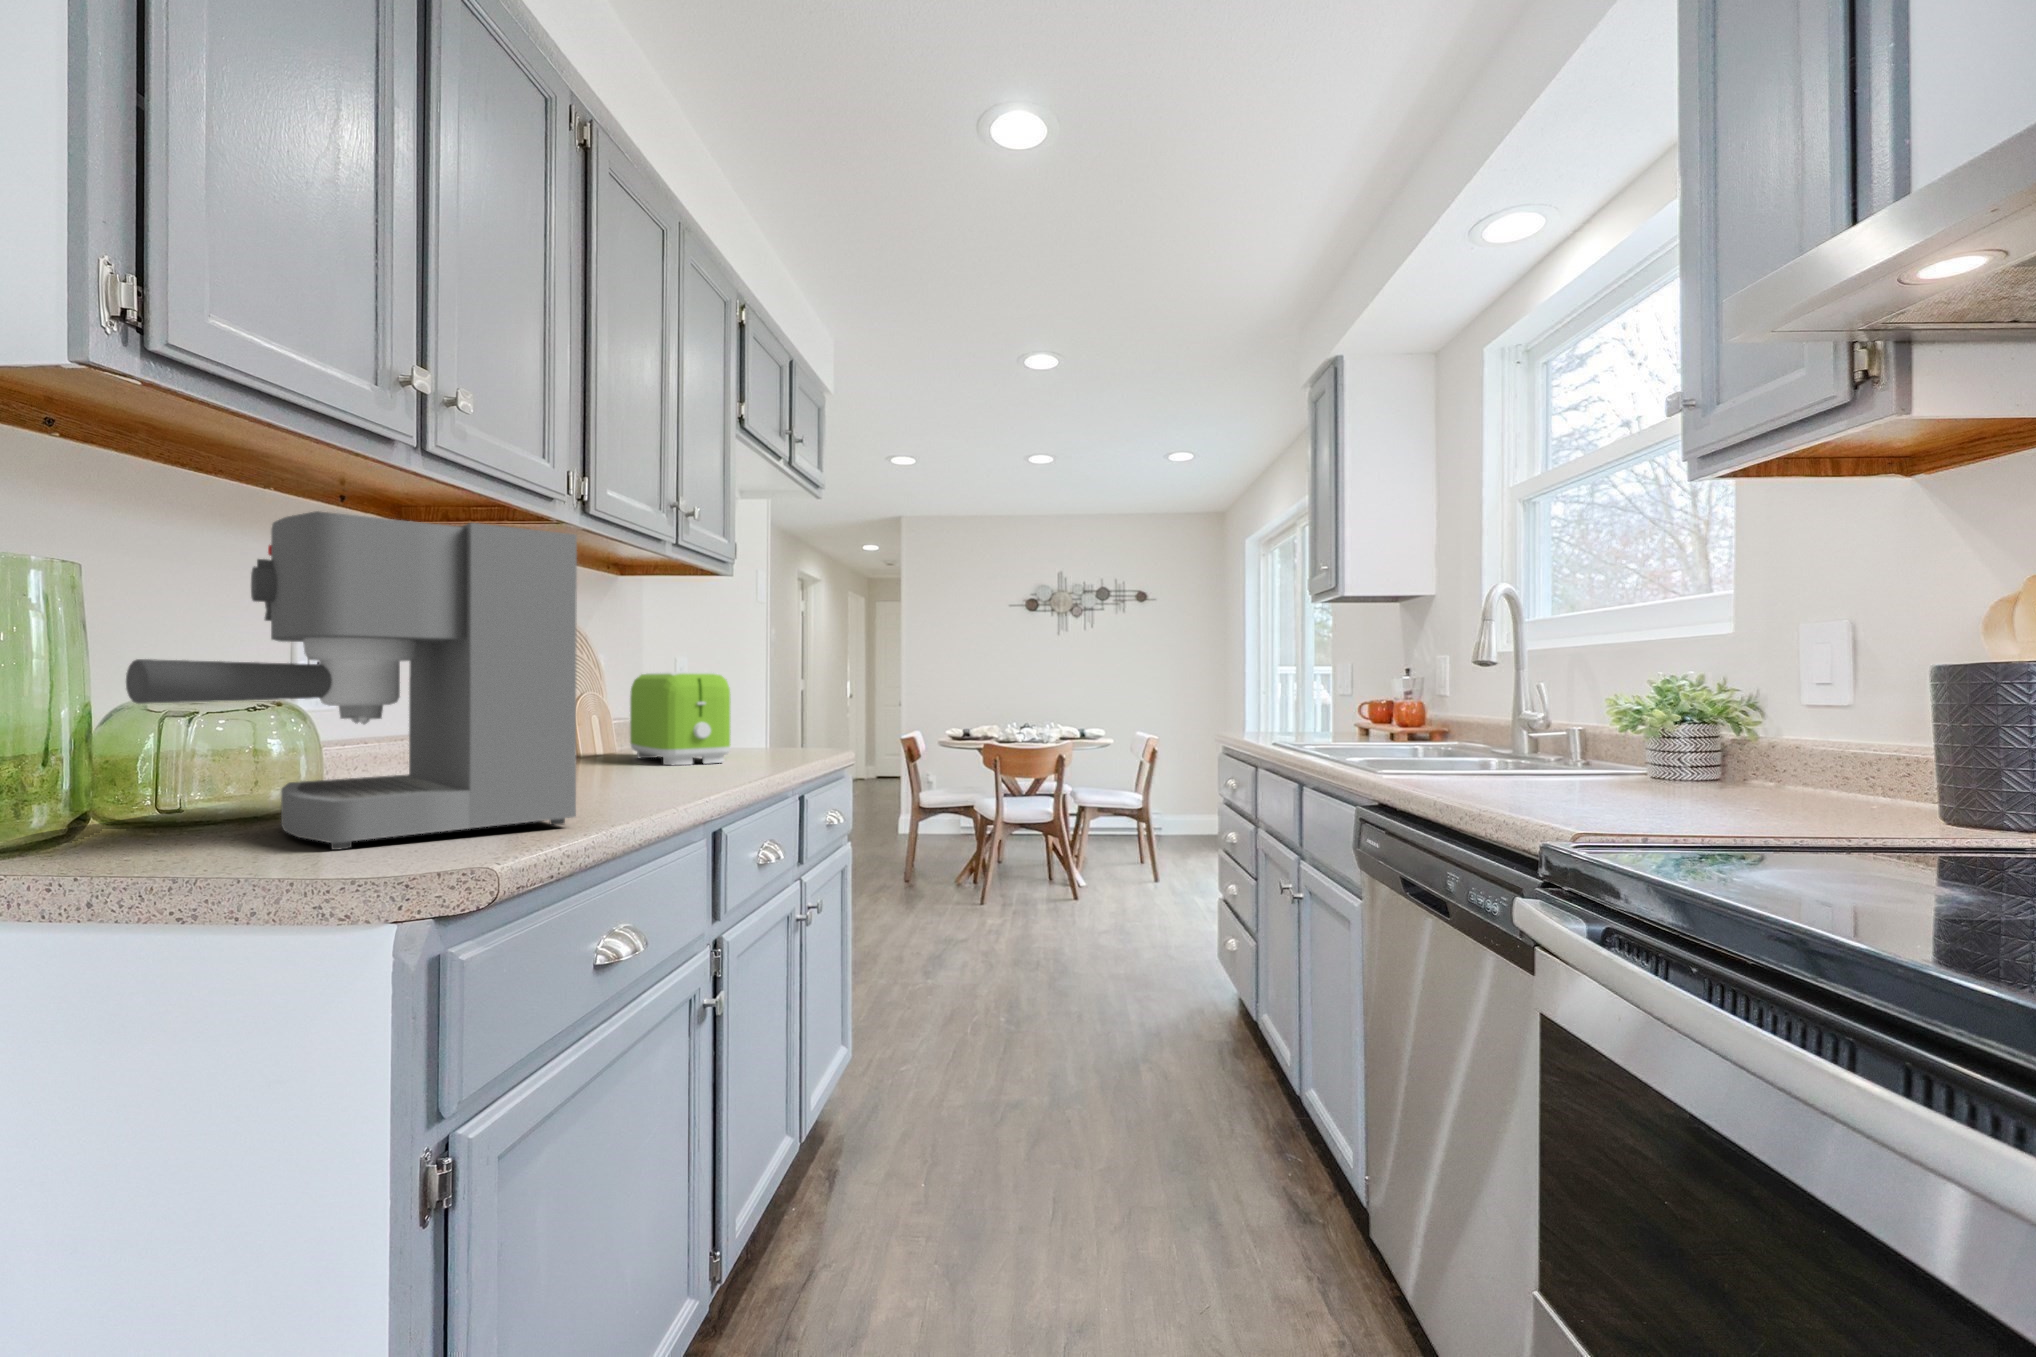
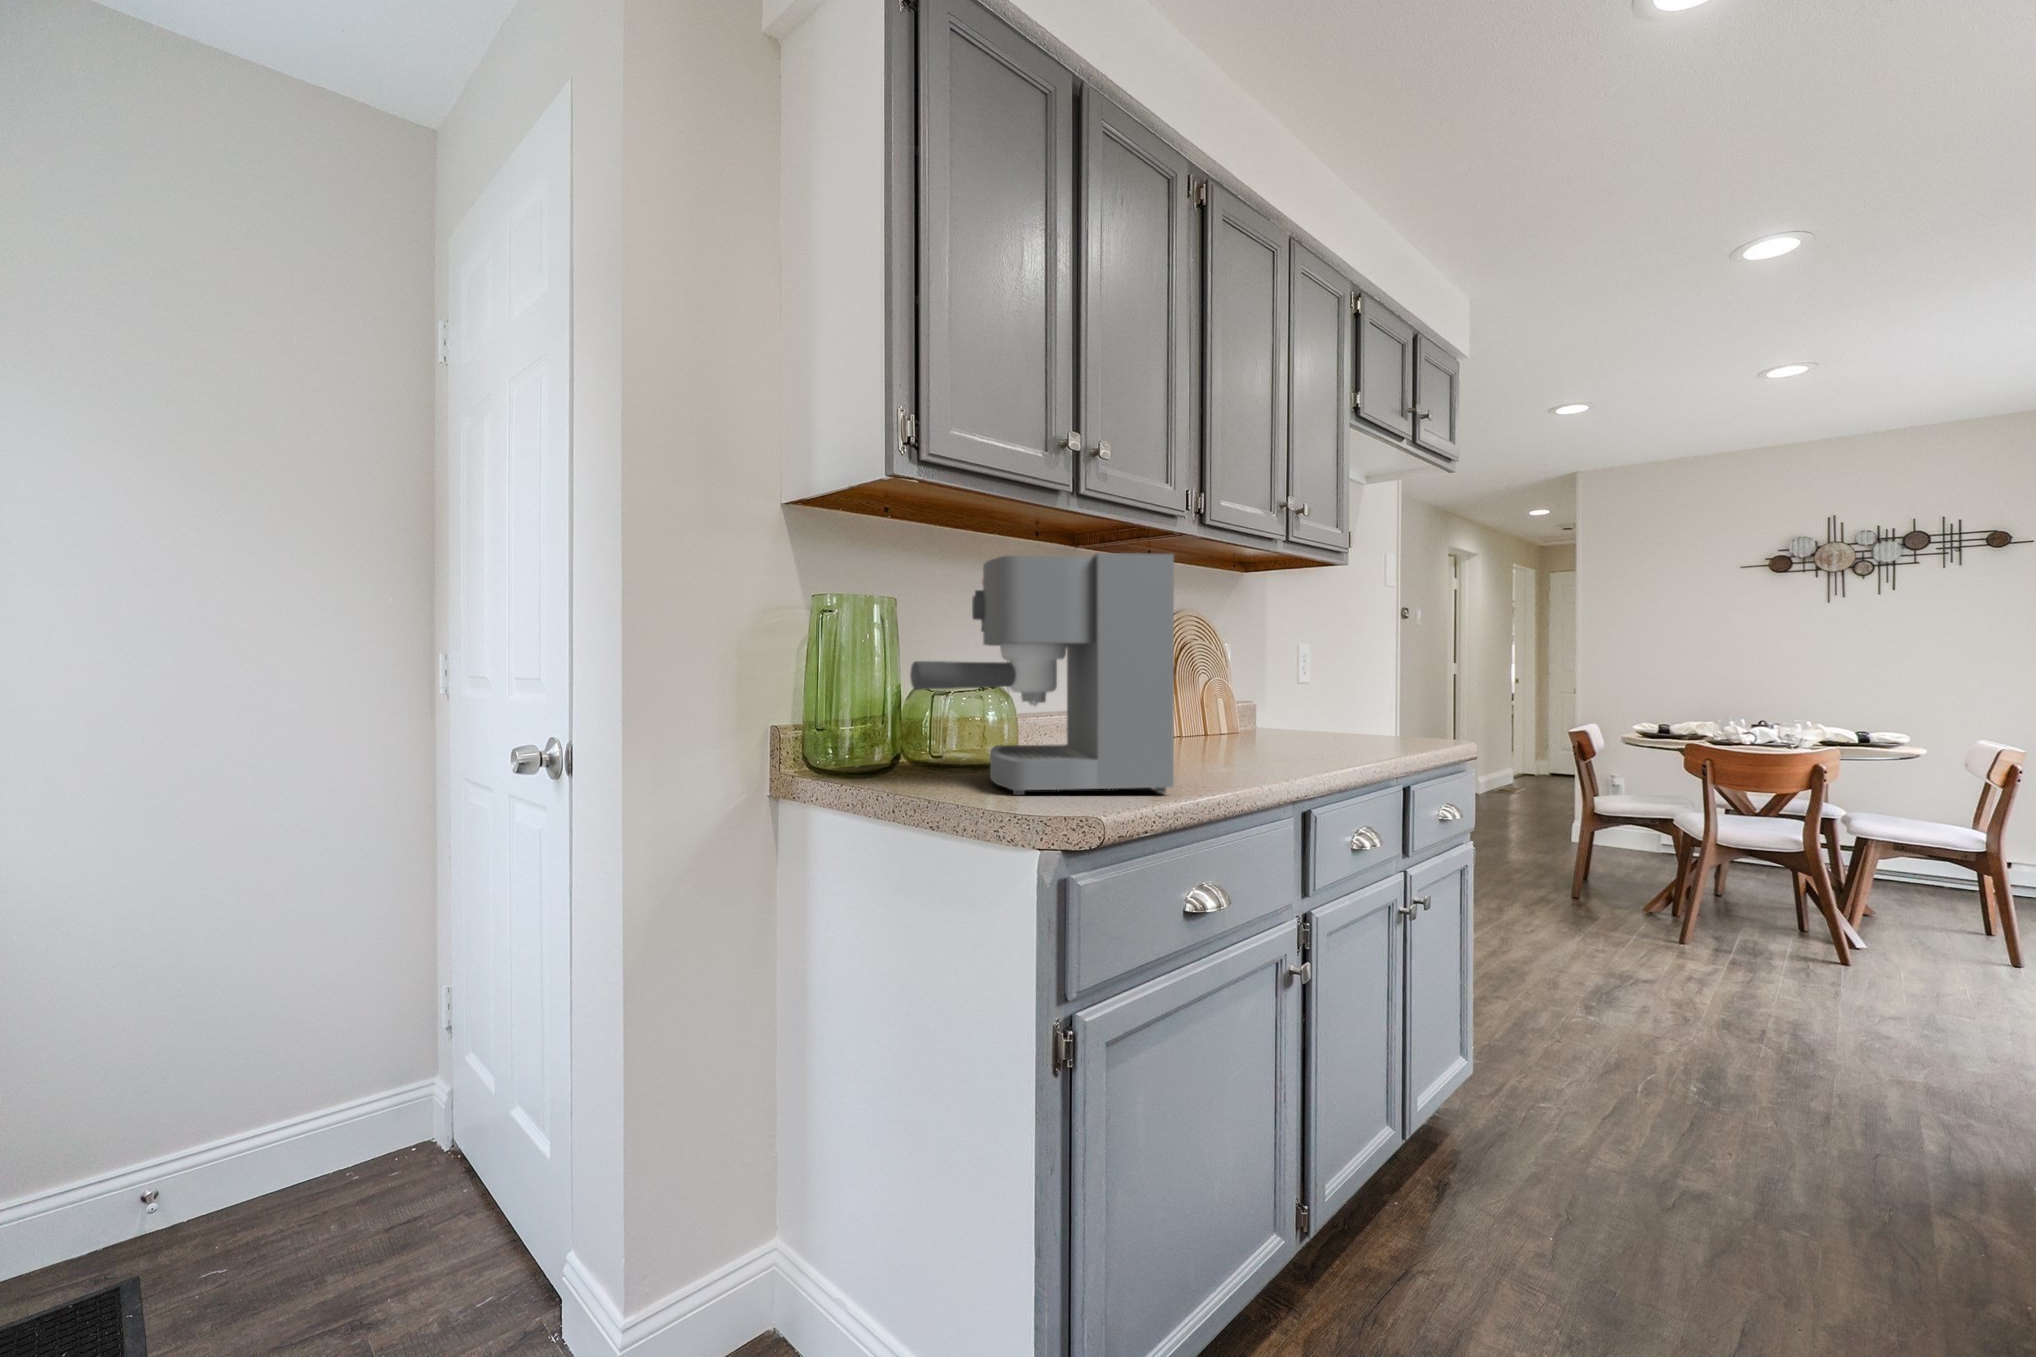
toaster: present [630,672,730,765] -> none [1250,662,1339,749]

